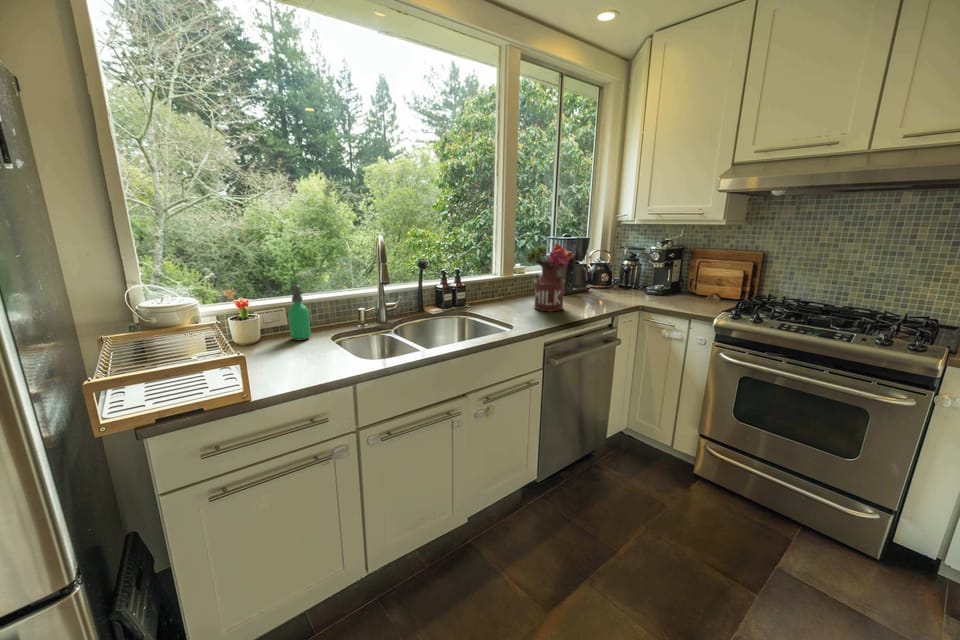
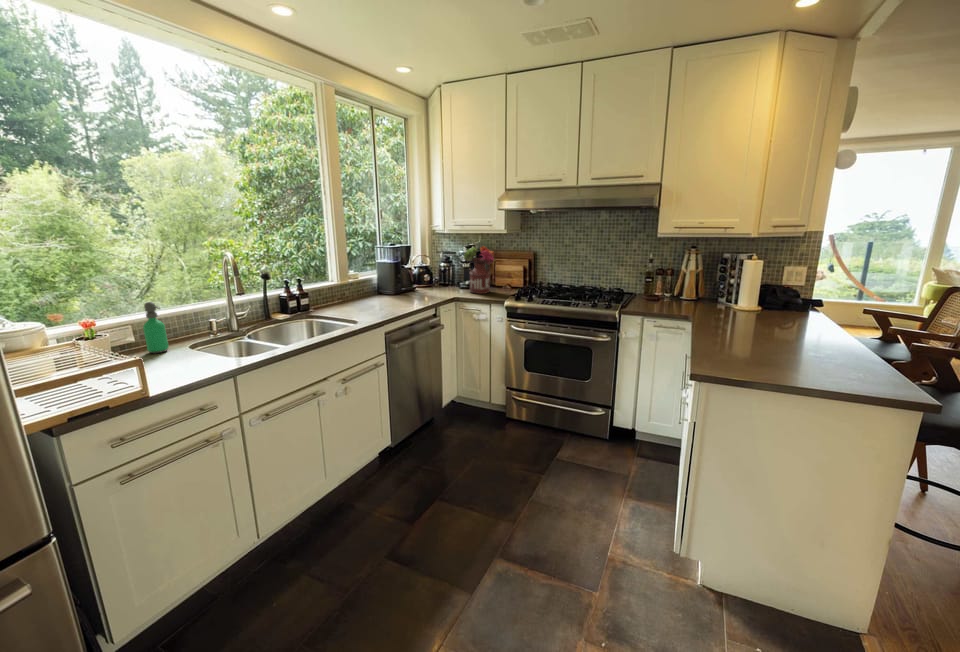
flower arrangement: present [526,243,573,311] -> present [464,246,494,294]

